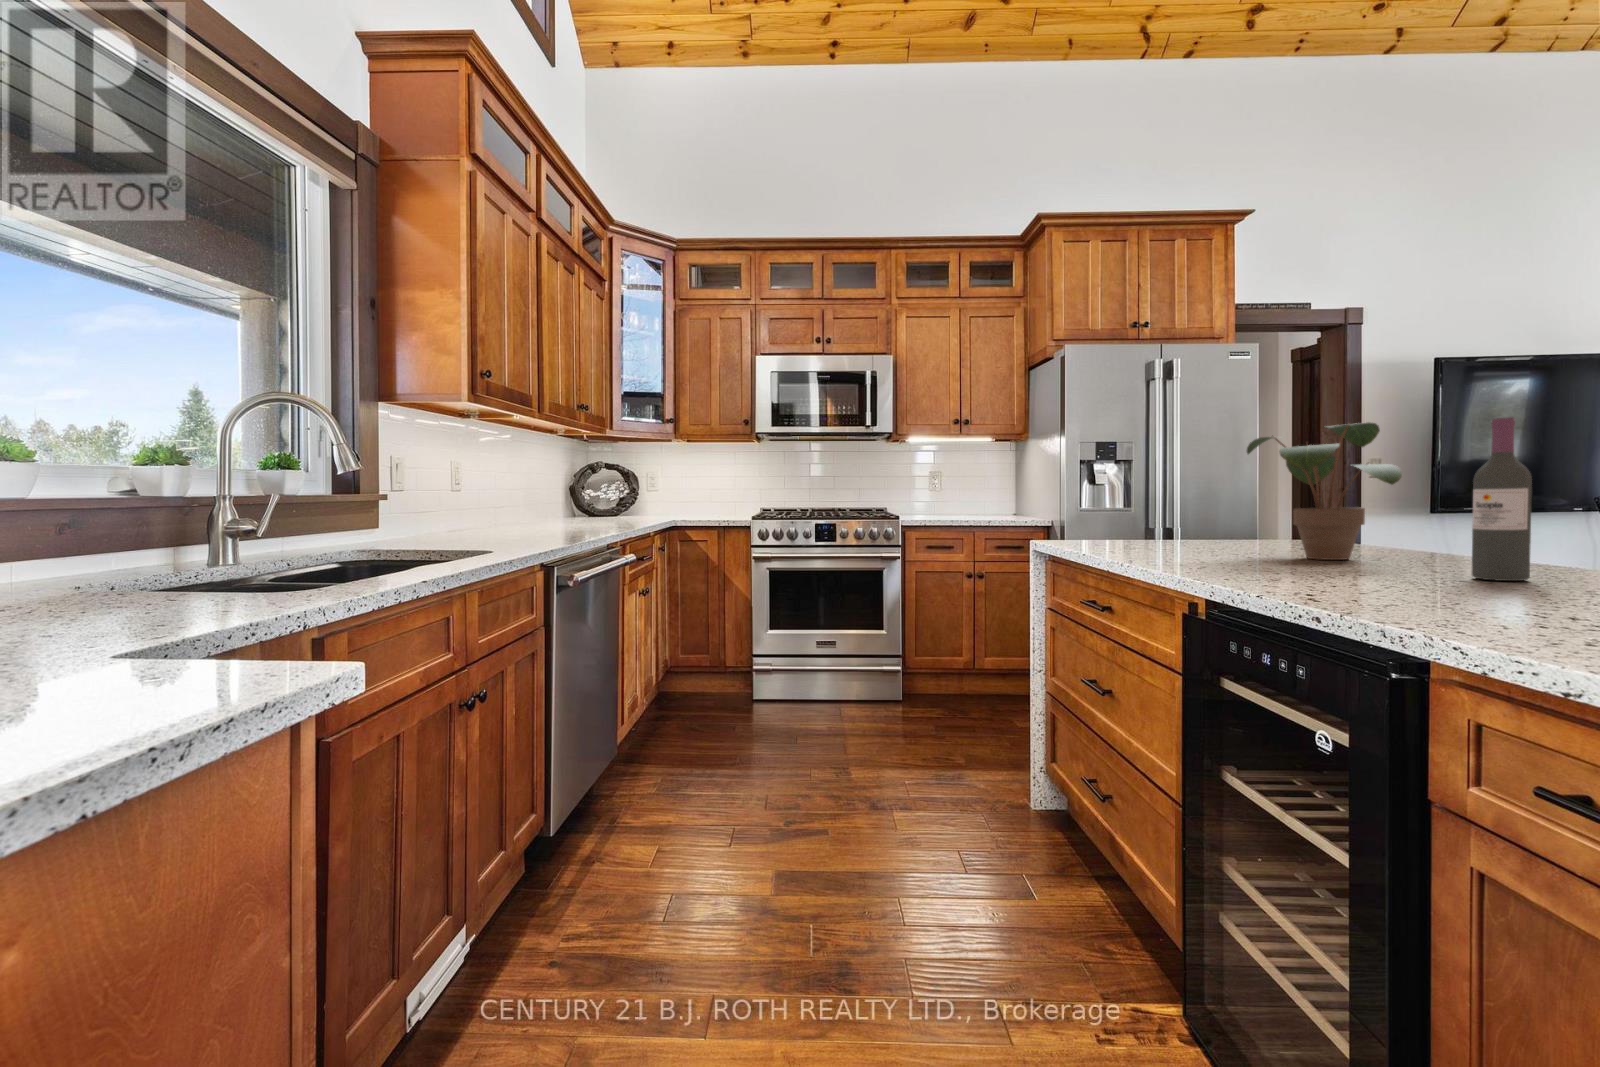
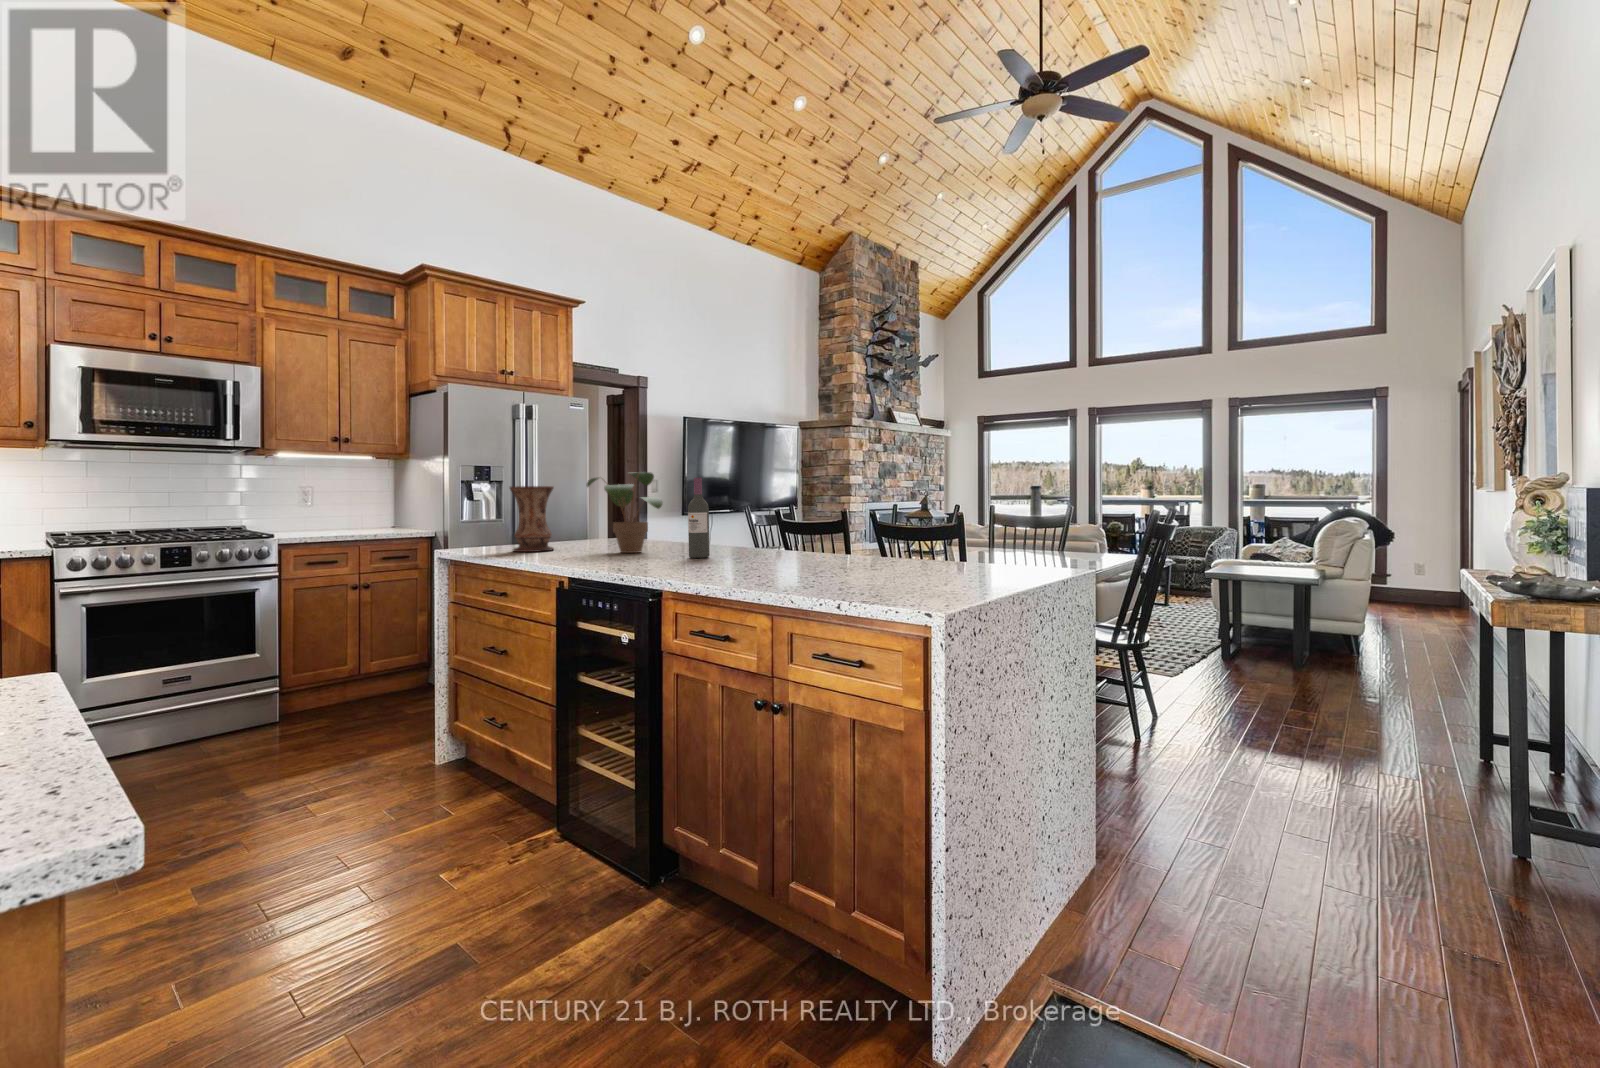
vase: none [1127,456,1193,550] -> present [510,486,554,552]

